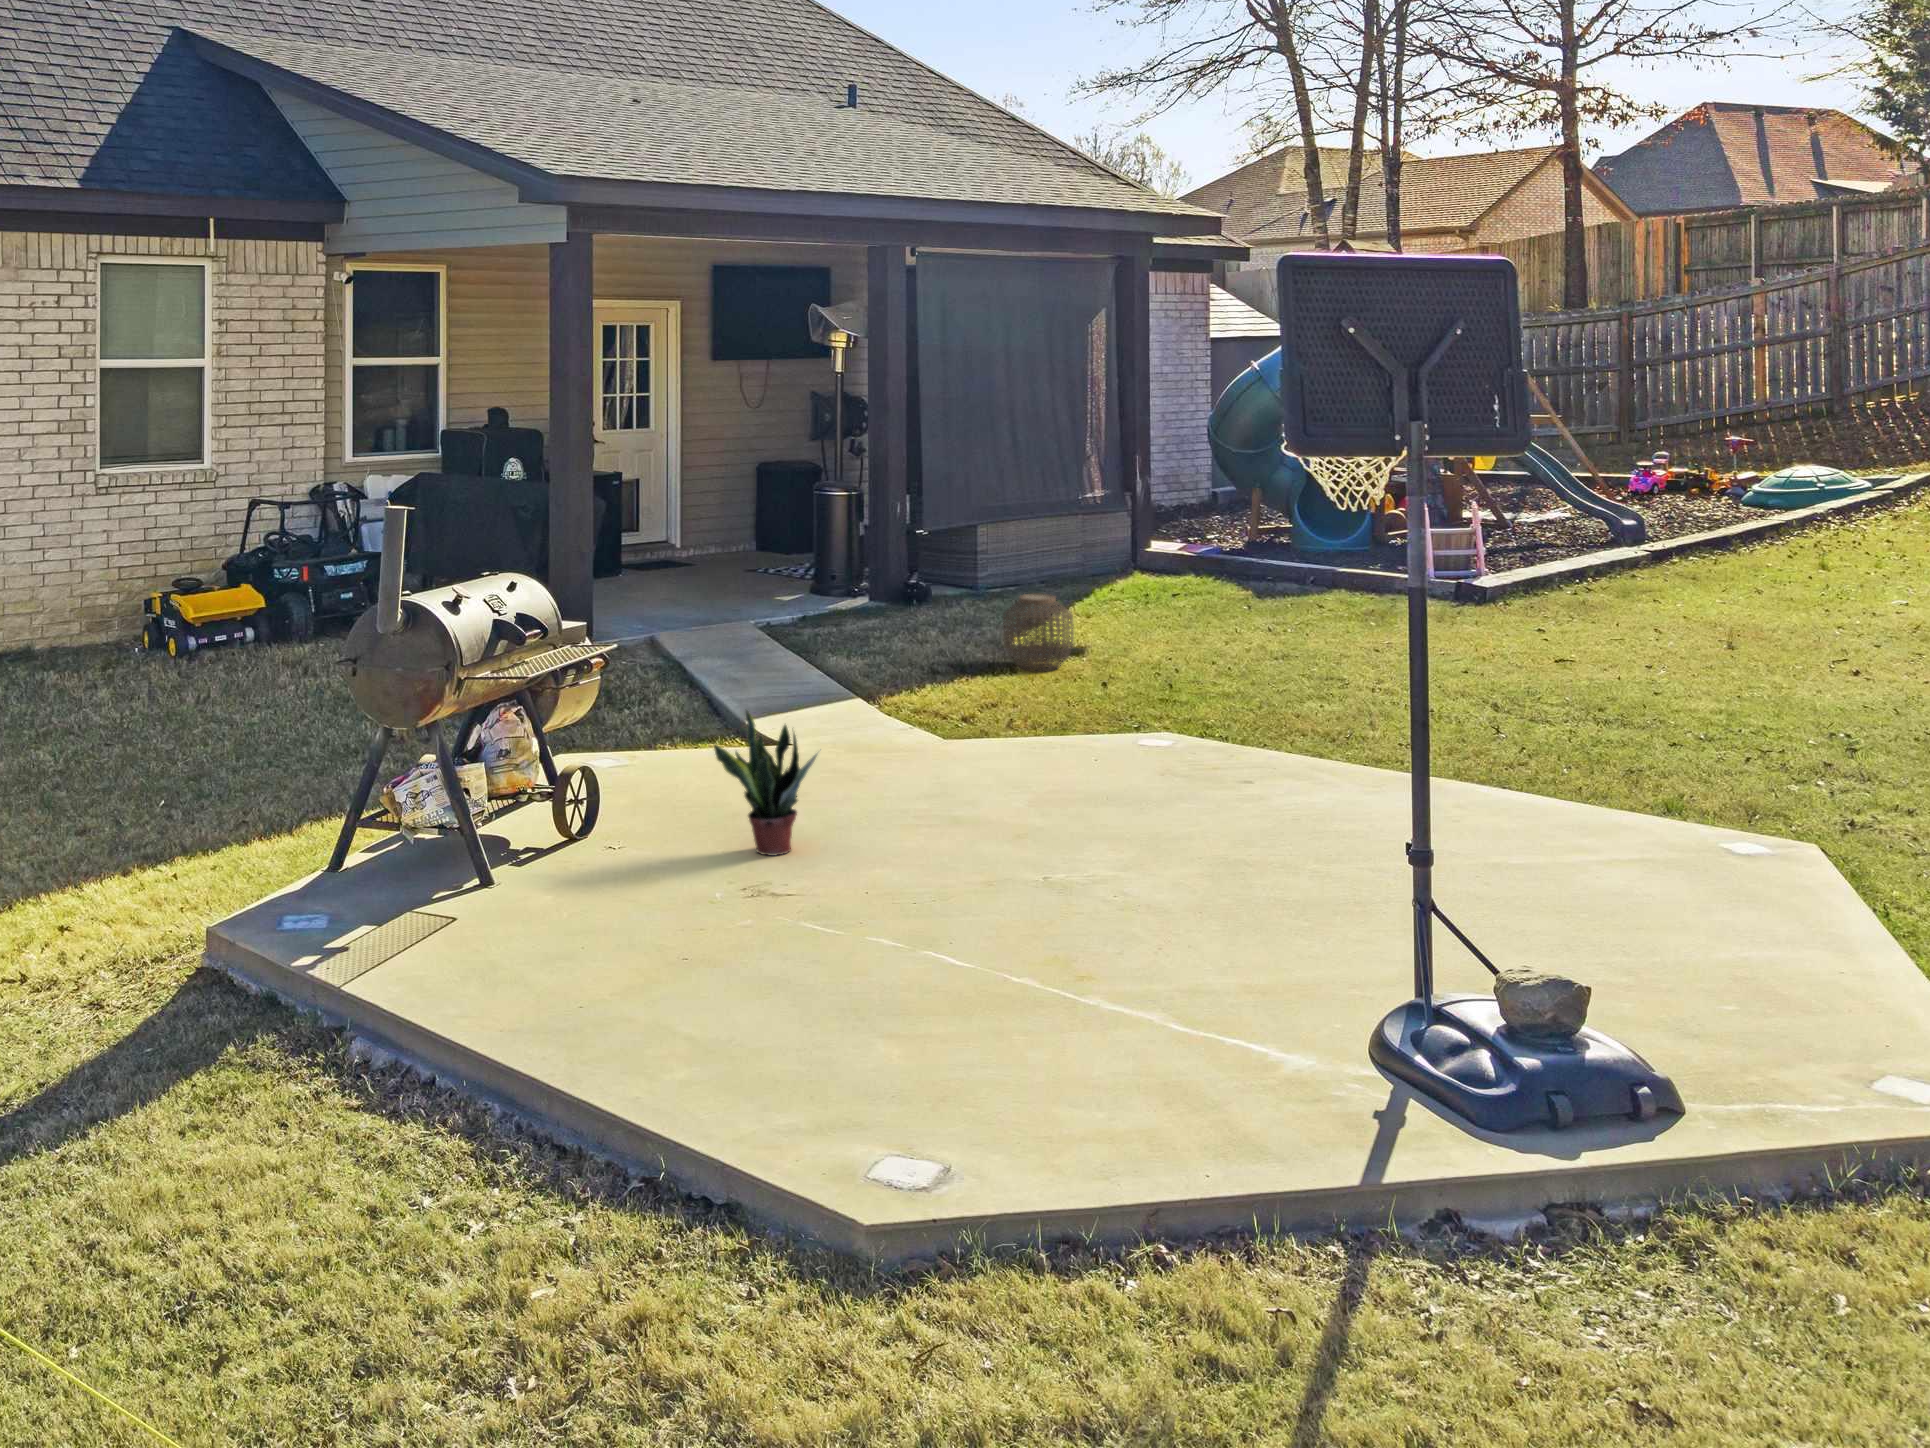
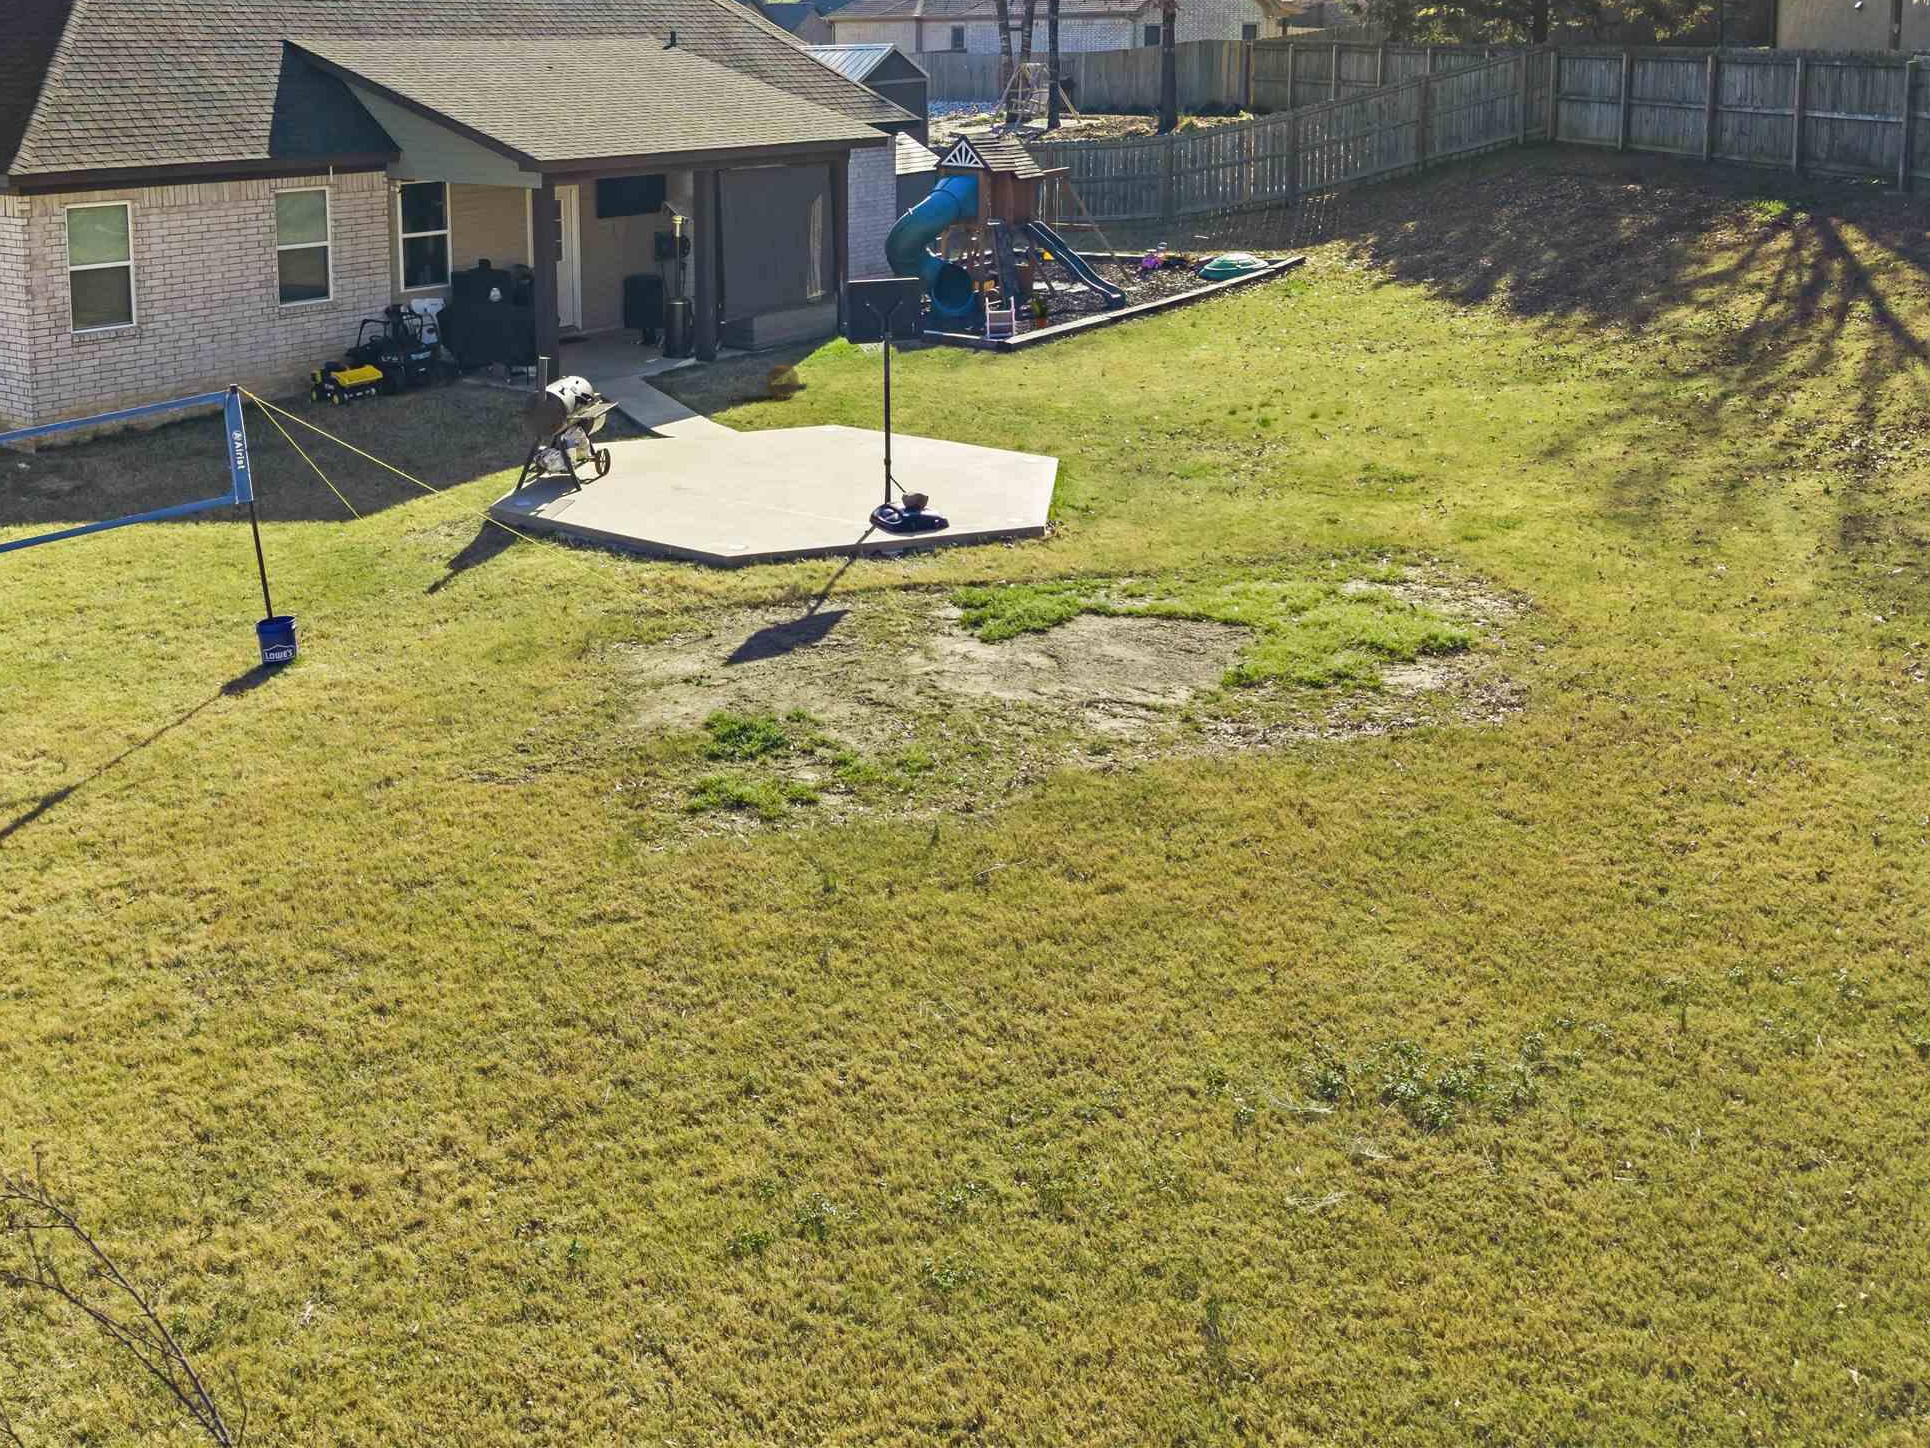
potted plant: present [714,711,817,856] -> present [1030,294,1051,328]

